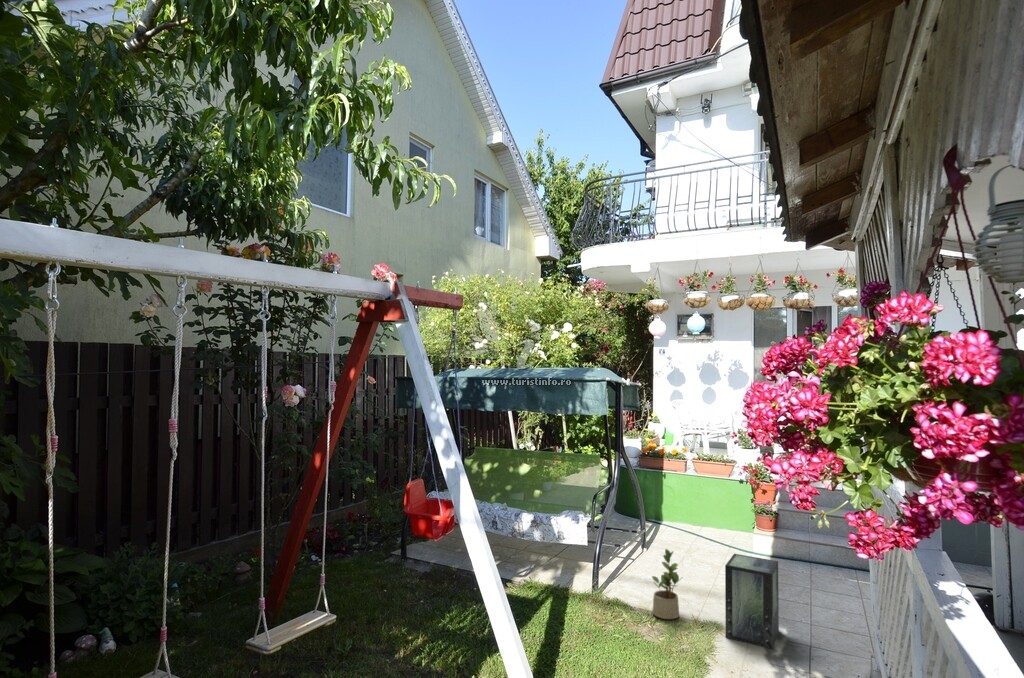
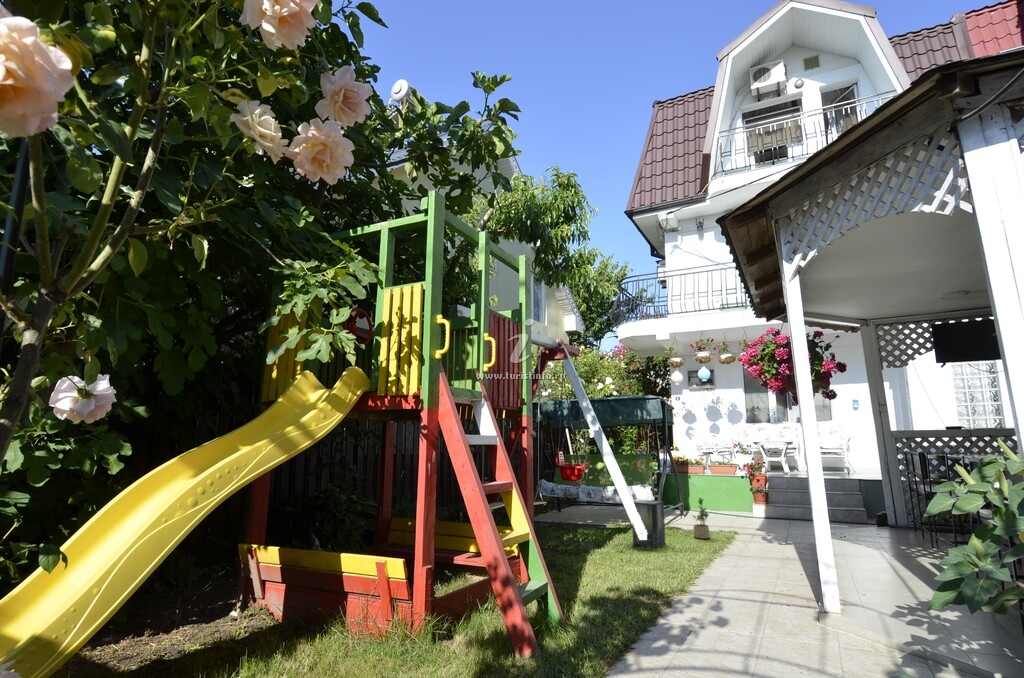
storage box: present [725,554,779,649] -> present [632,500,665,547]

